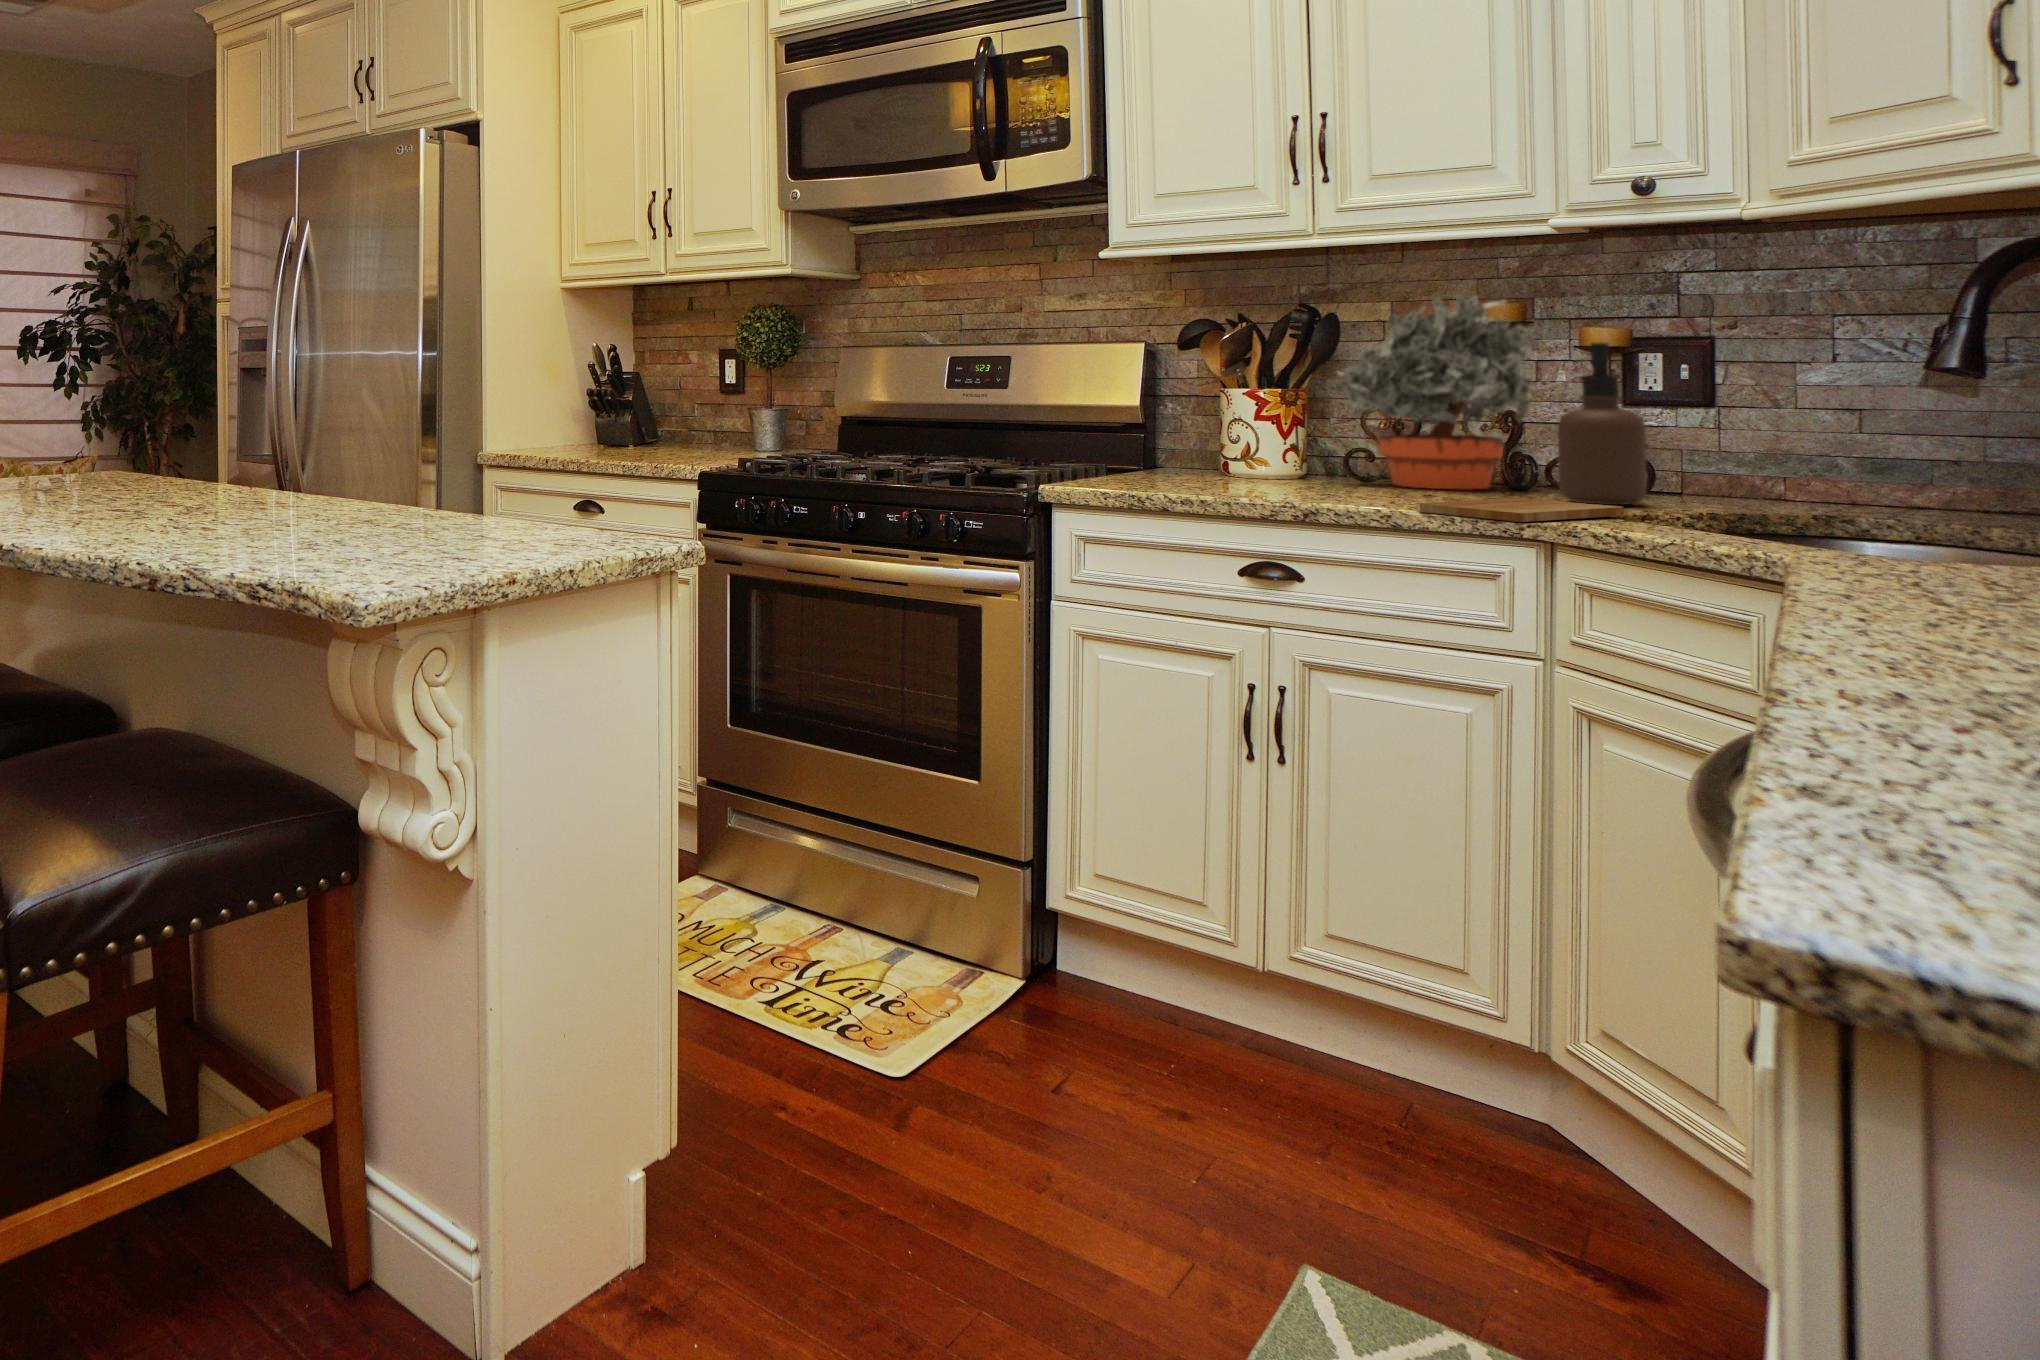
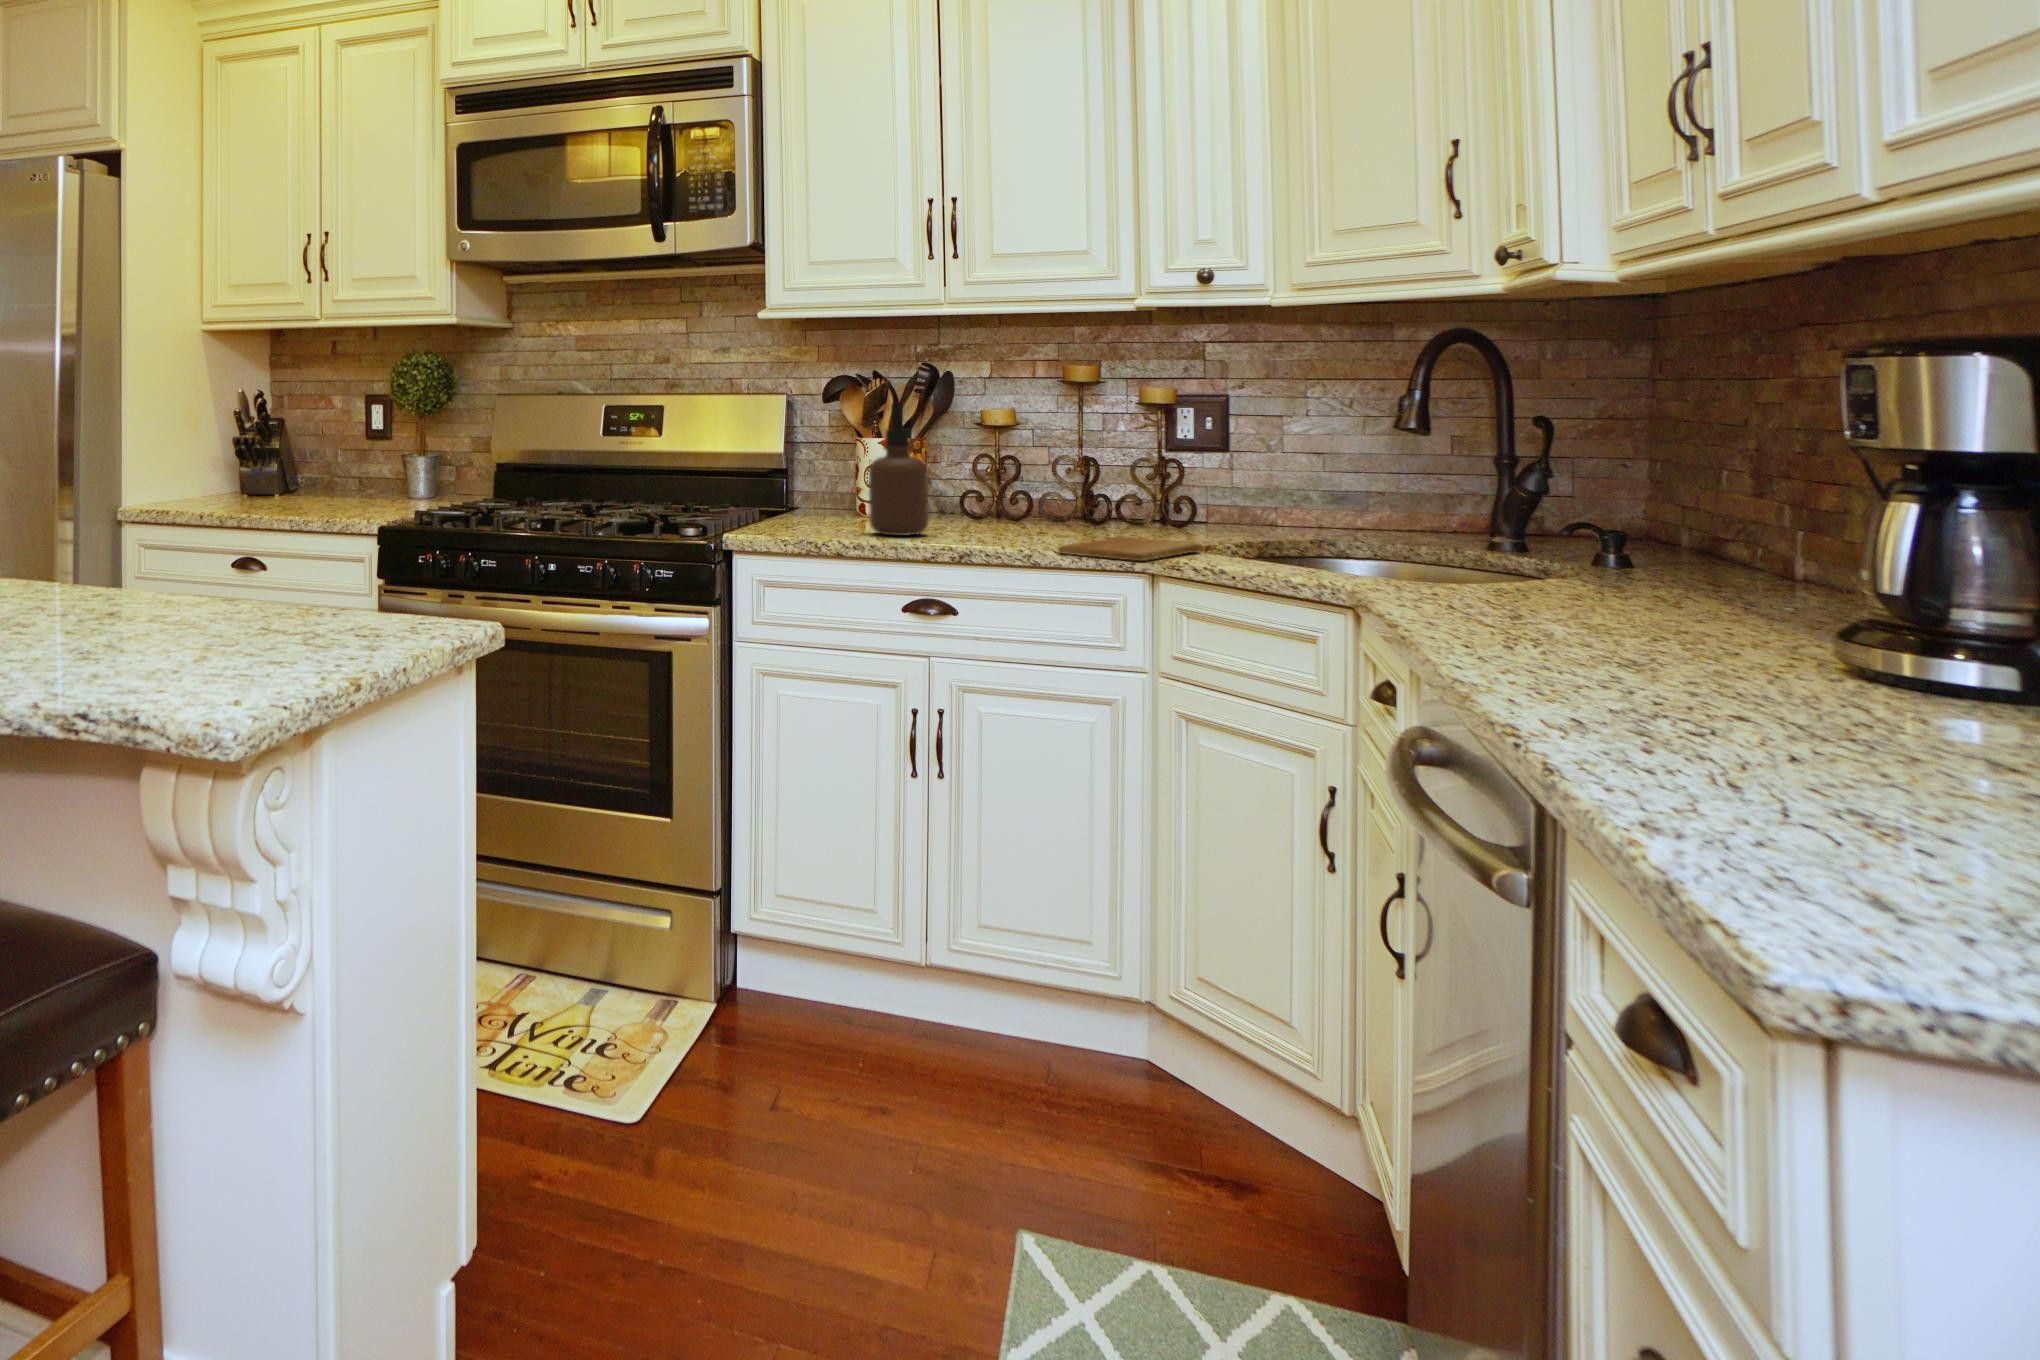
potted plant: present [1335,292,1535,489] -> none [959,354,1109,526]
soap dispenser: present [1558,343,1647,505] -> present [869,403,928,536]

